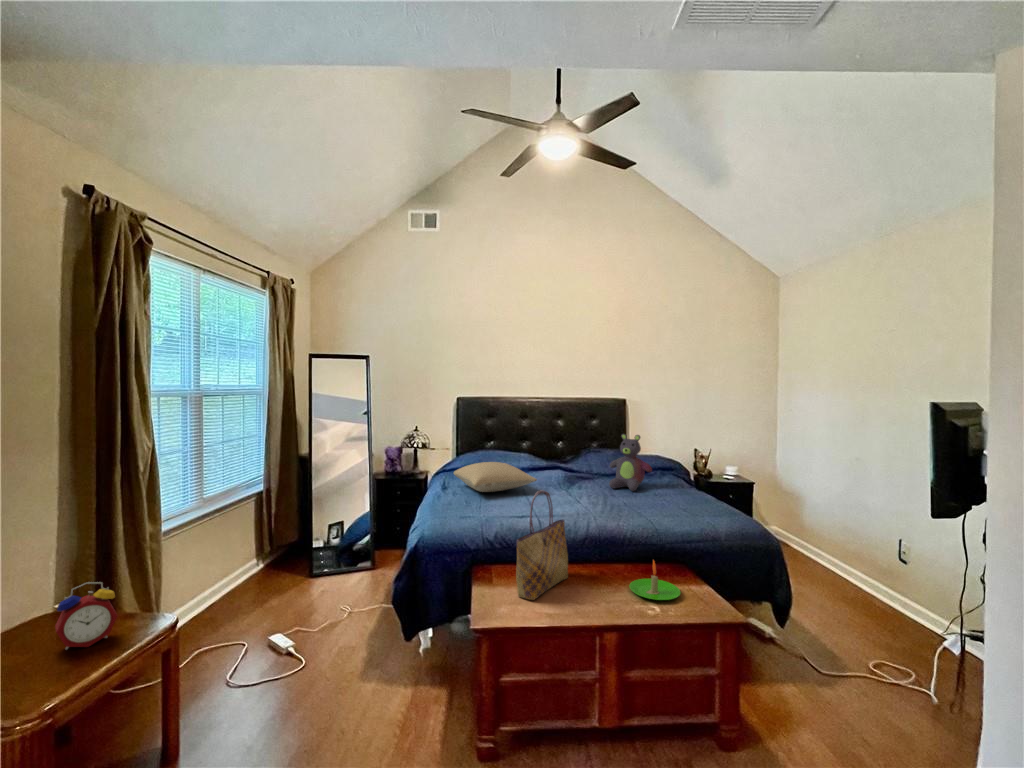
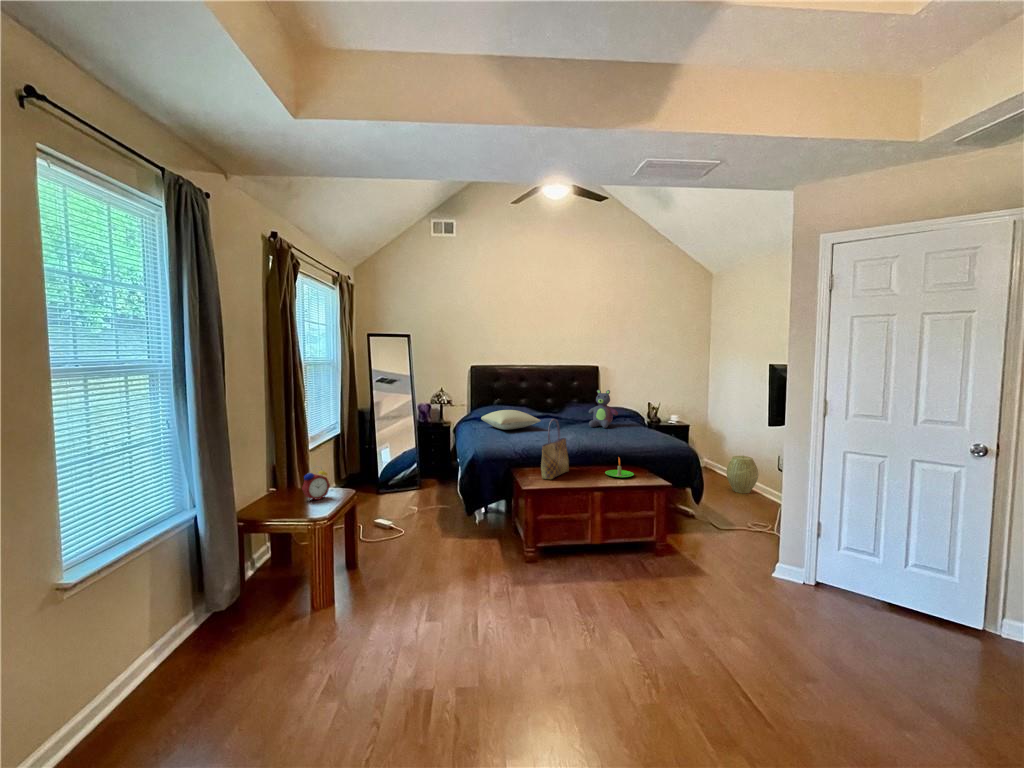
woven basket: none [816,534,868,594] -> present [726,456,758,493]

